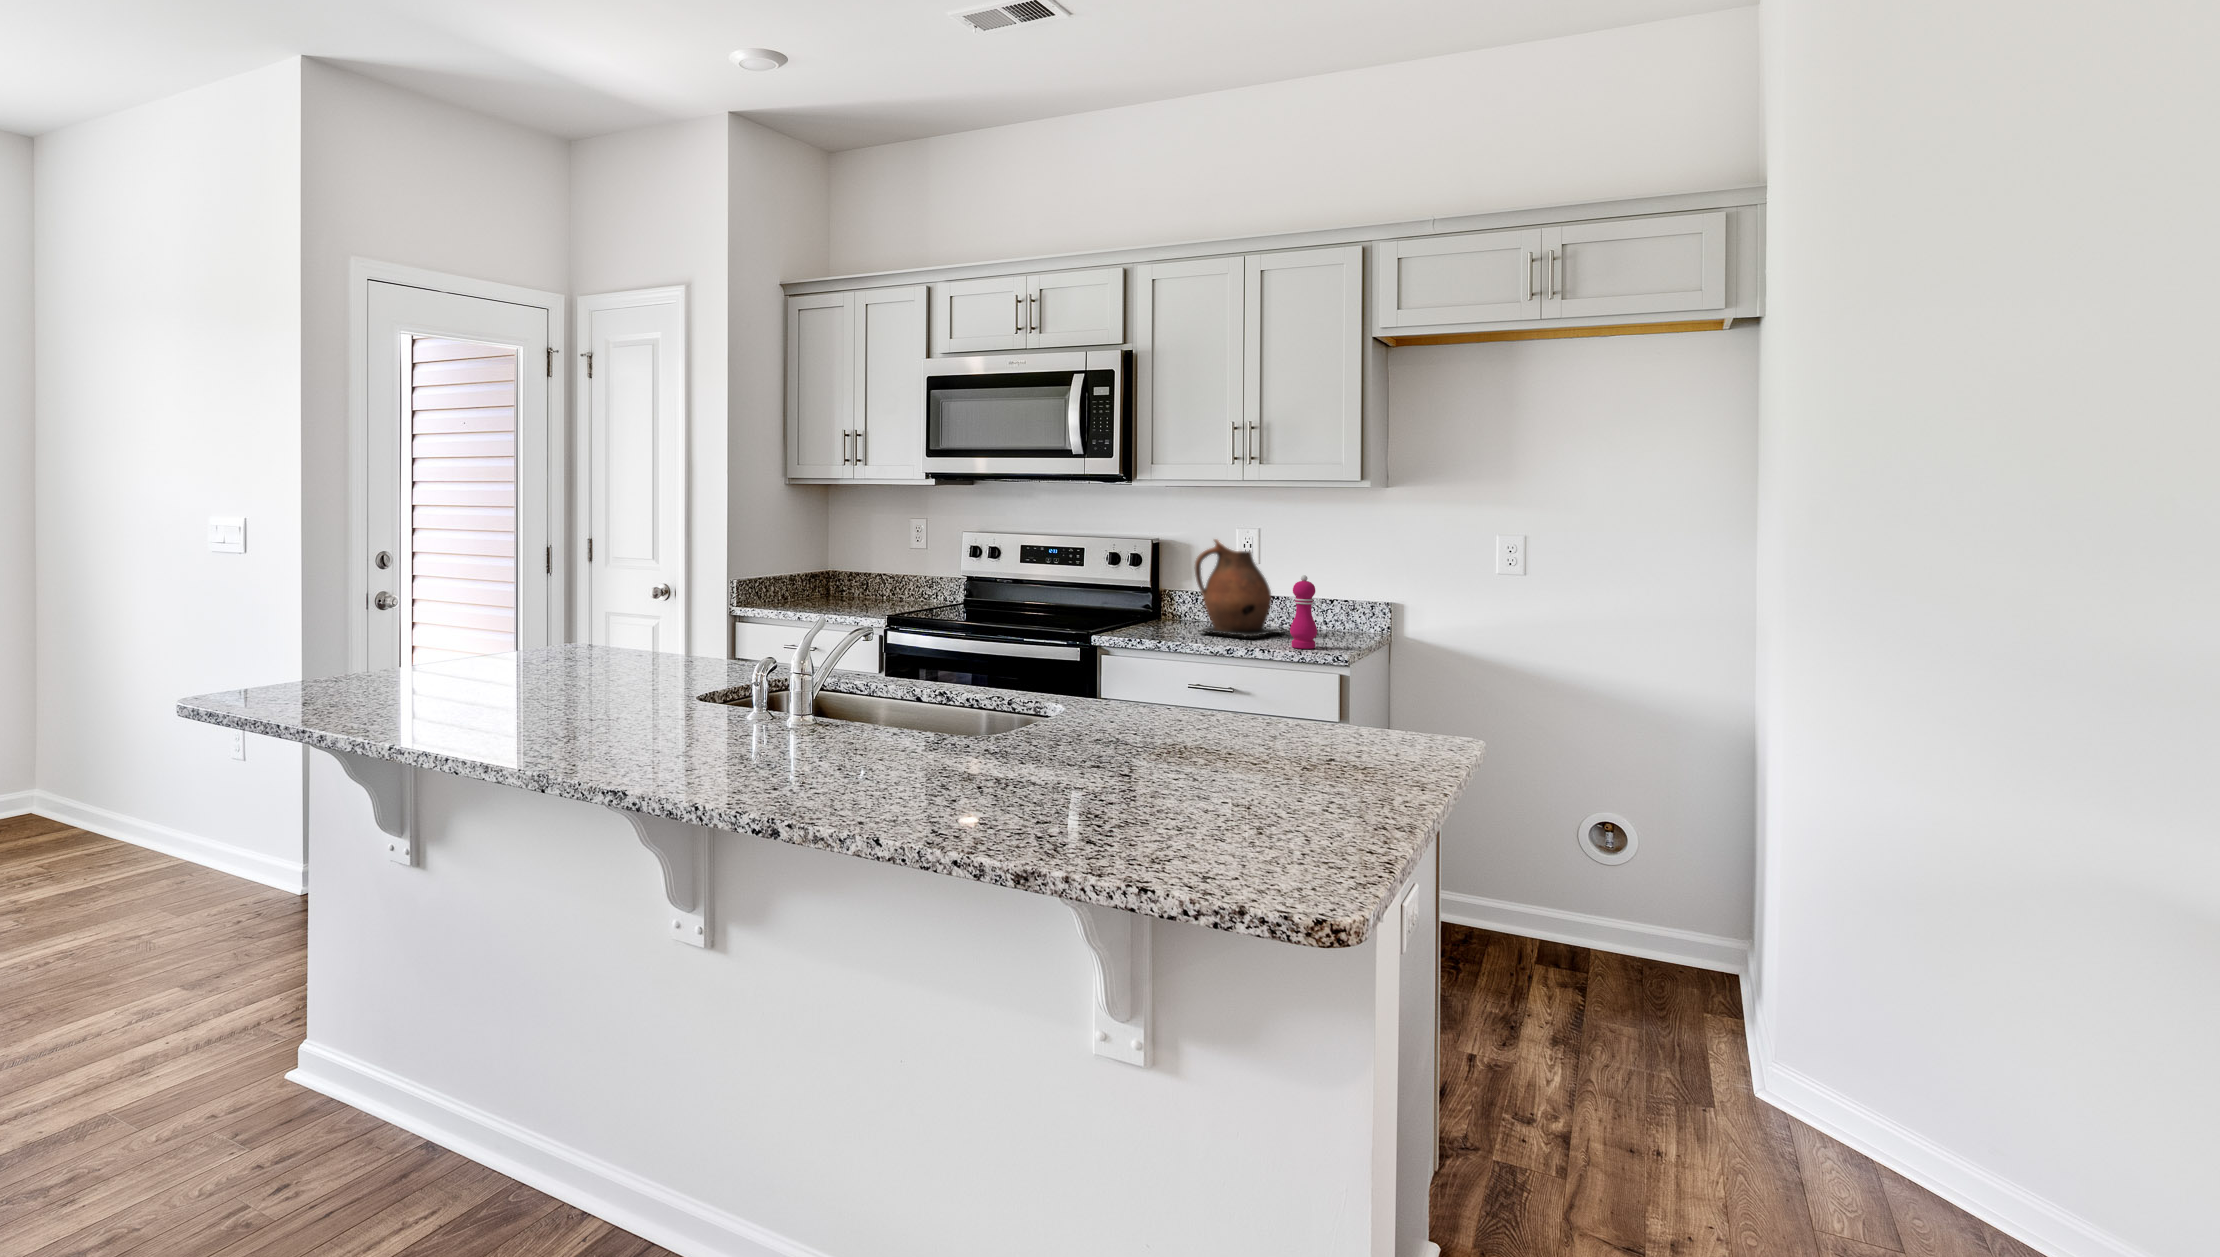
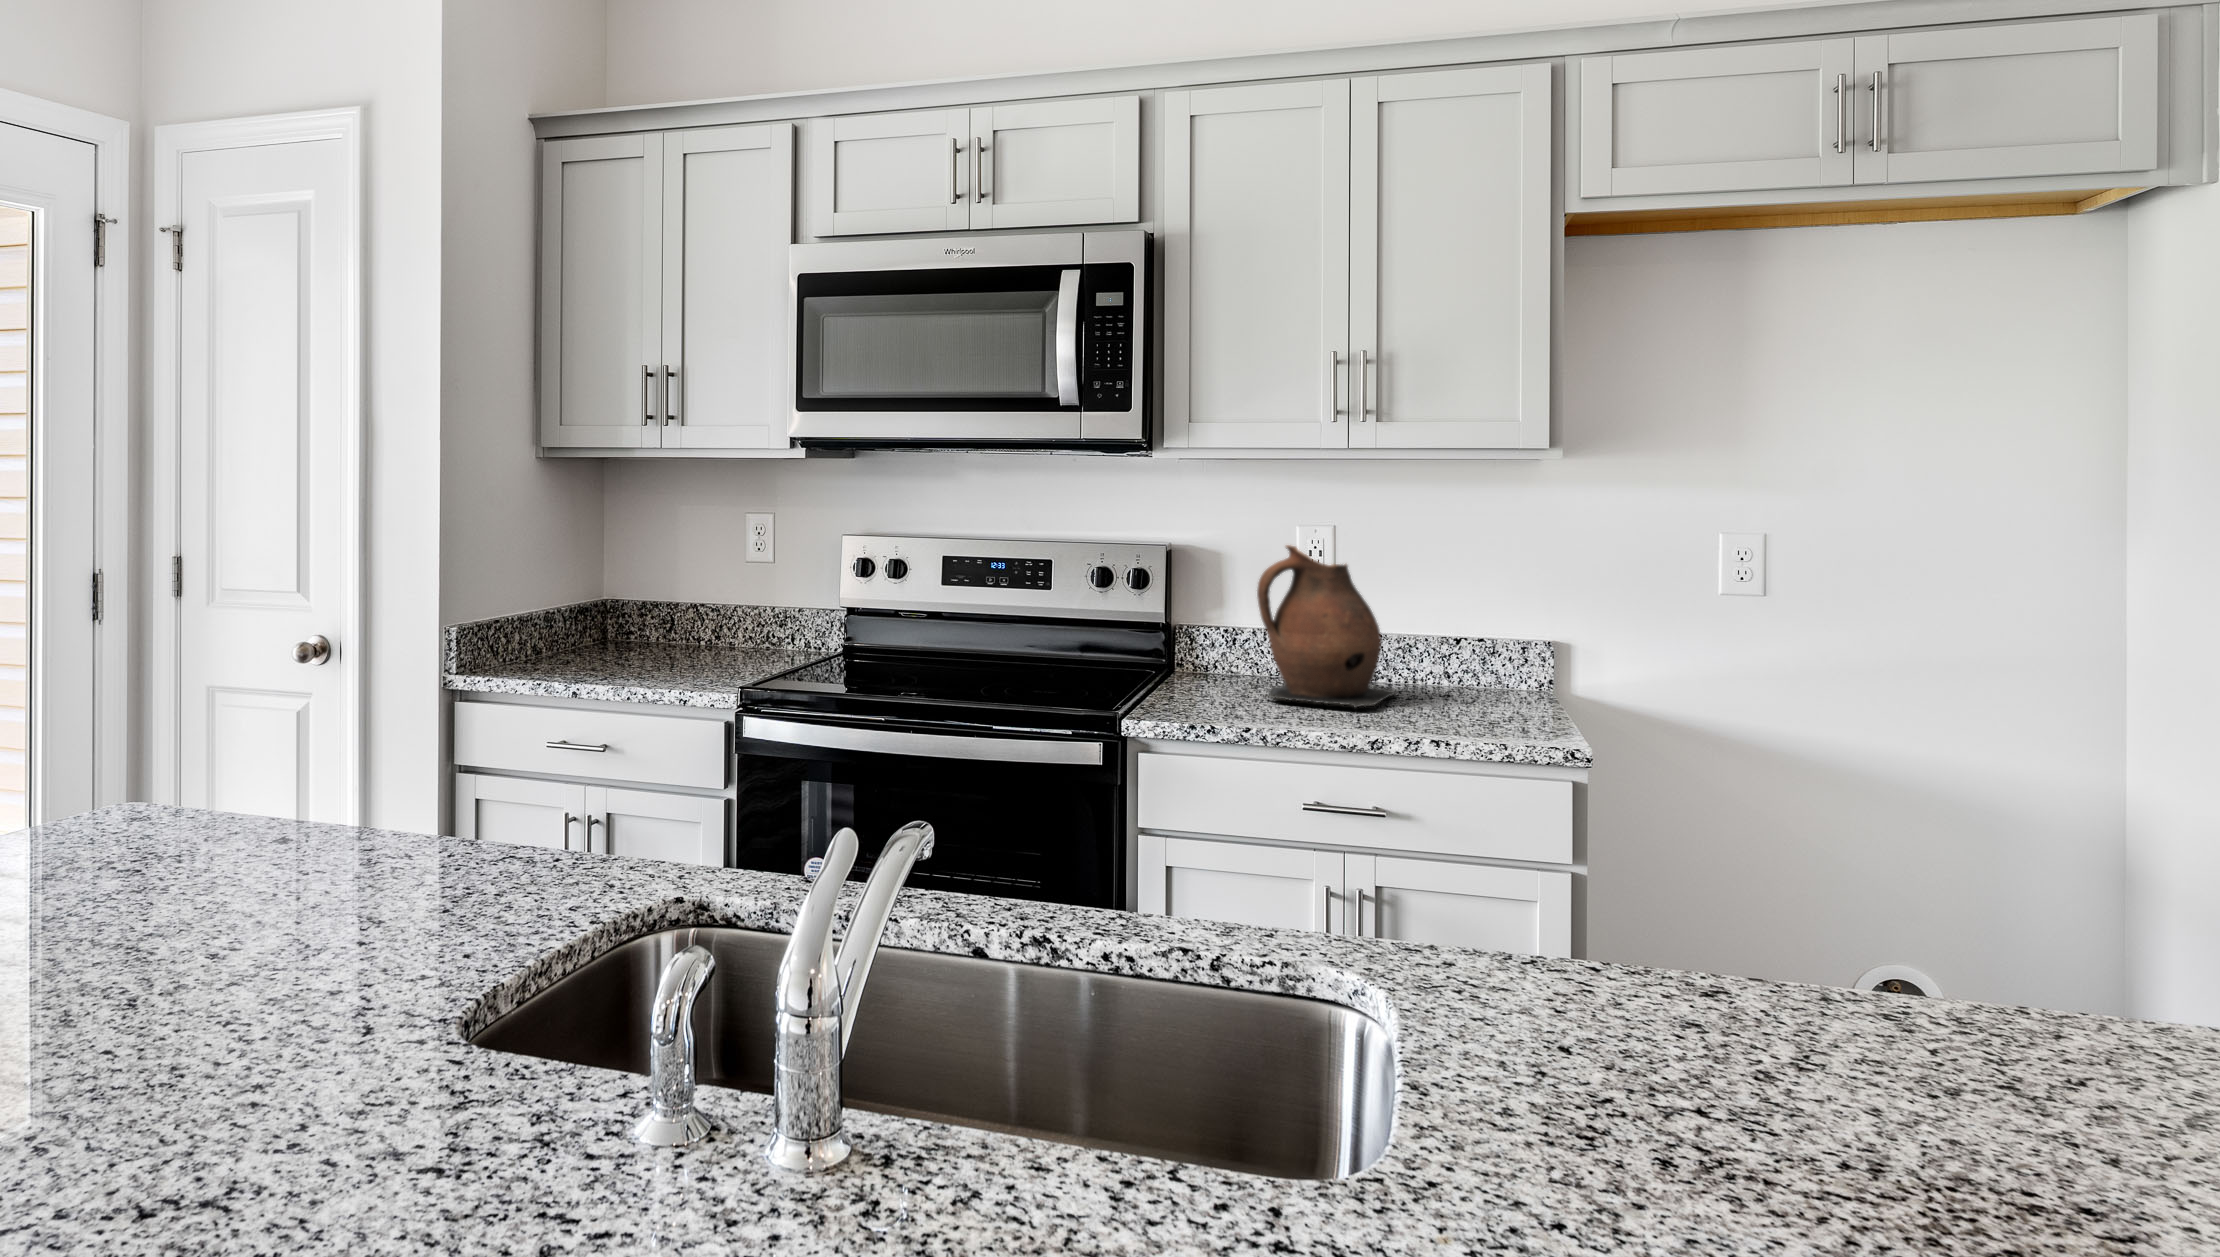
pepper mill: present [1290,575,1317,649] -> none [1444,606,1490,729]

